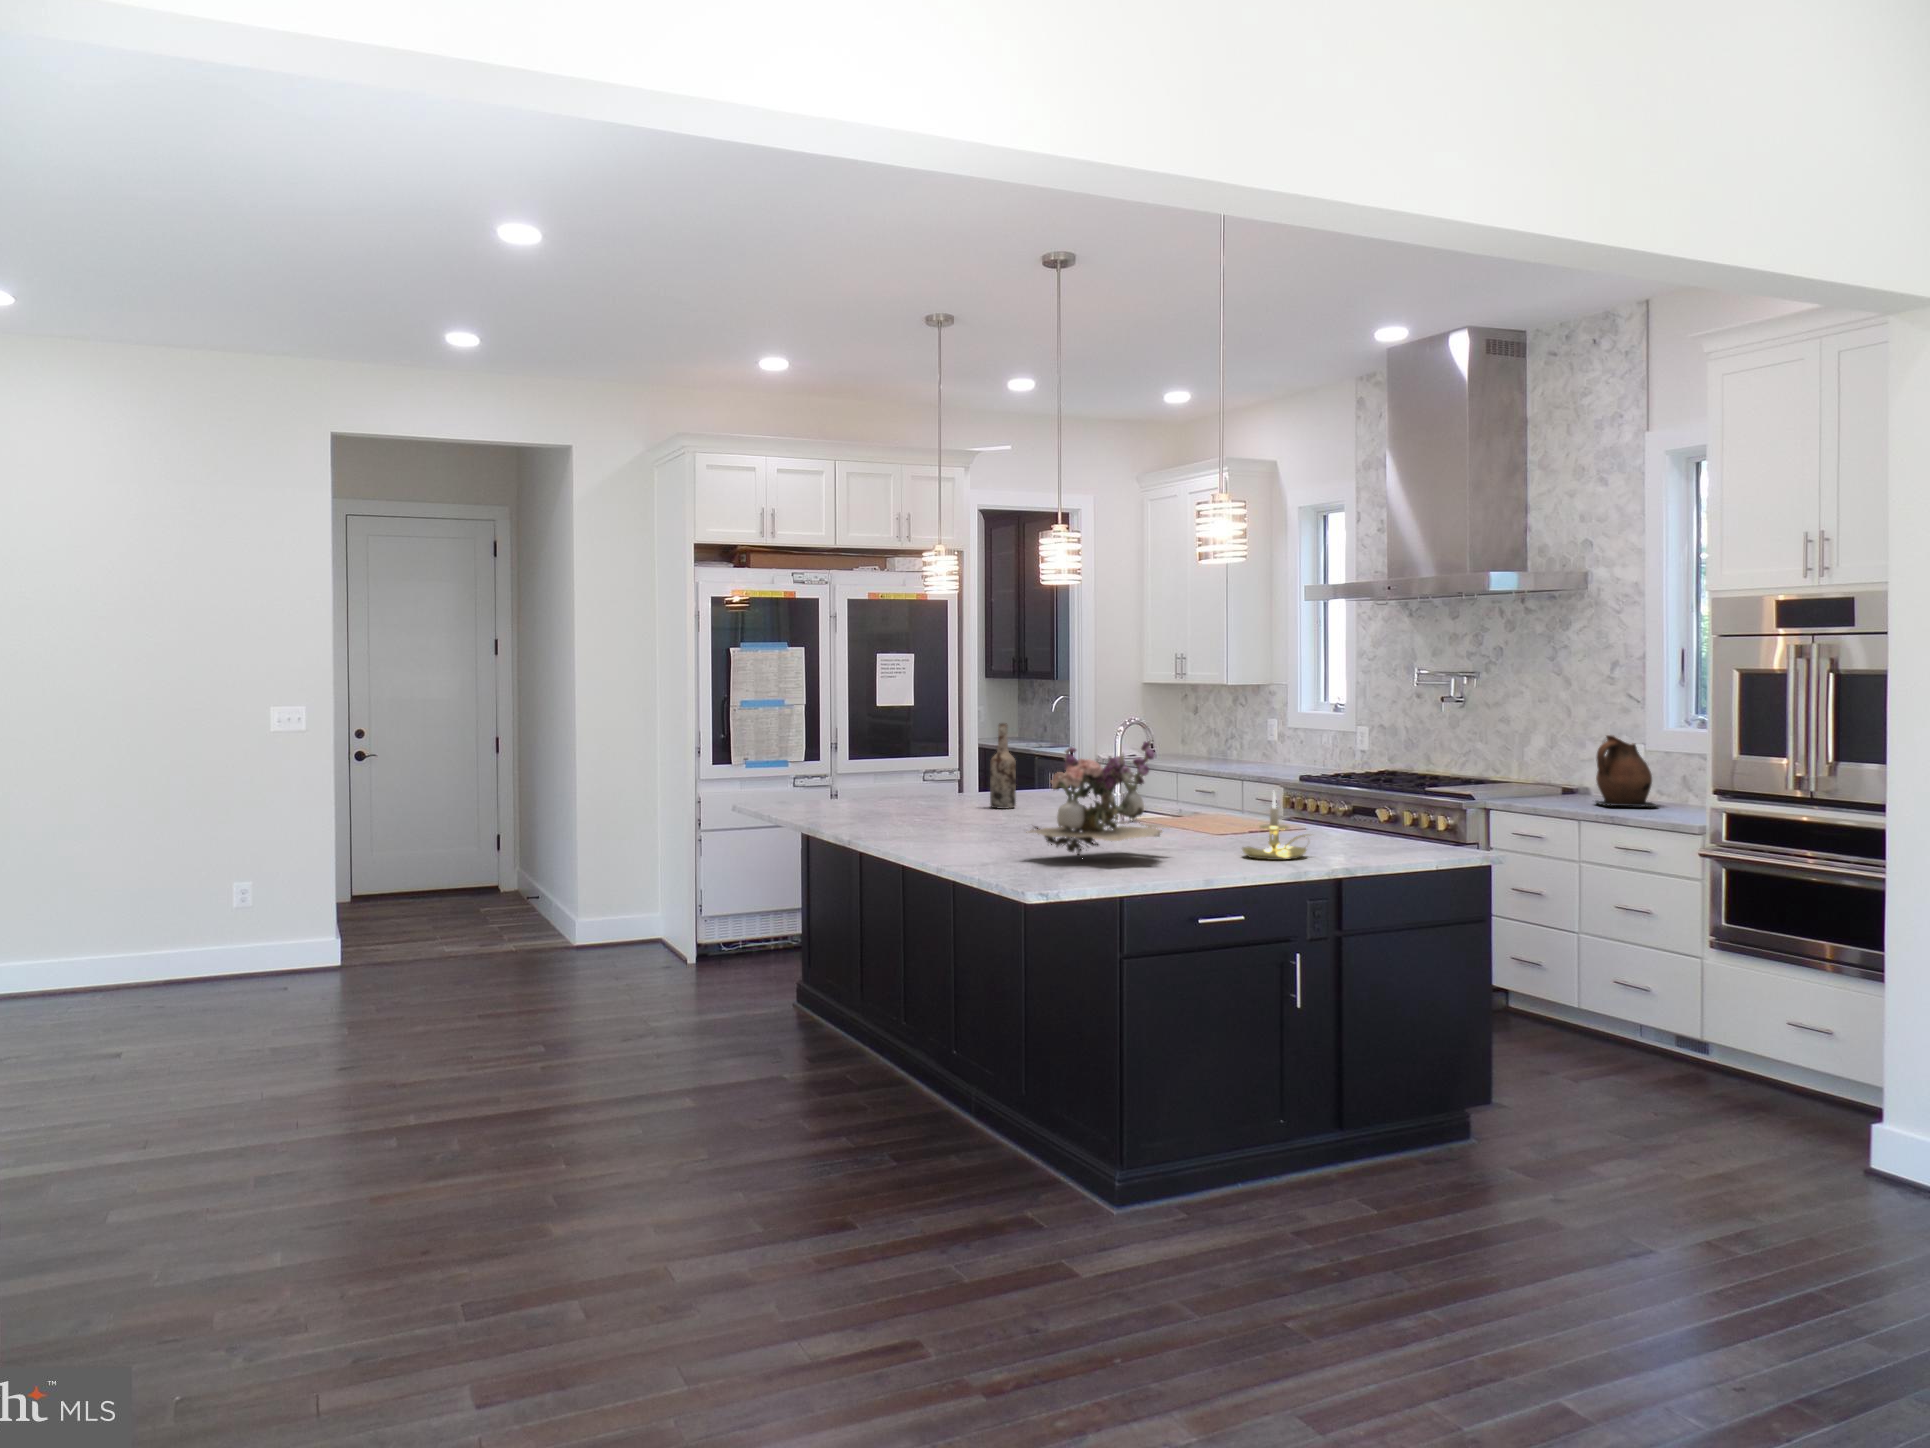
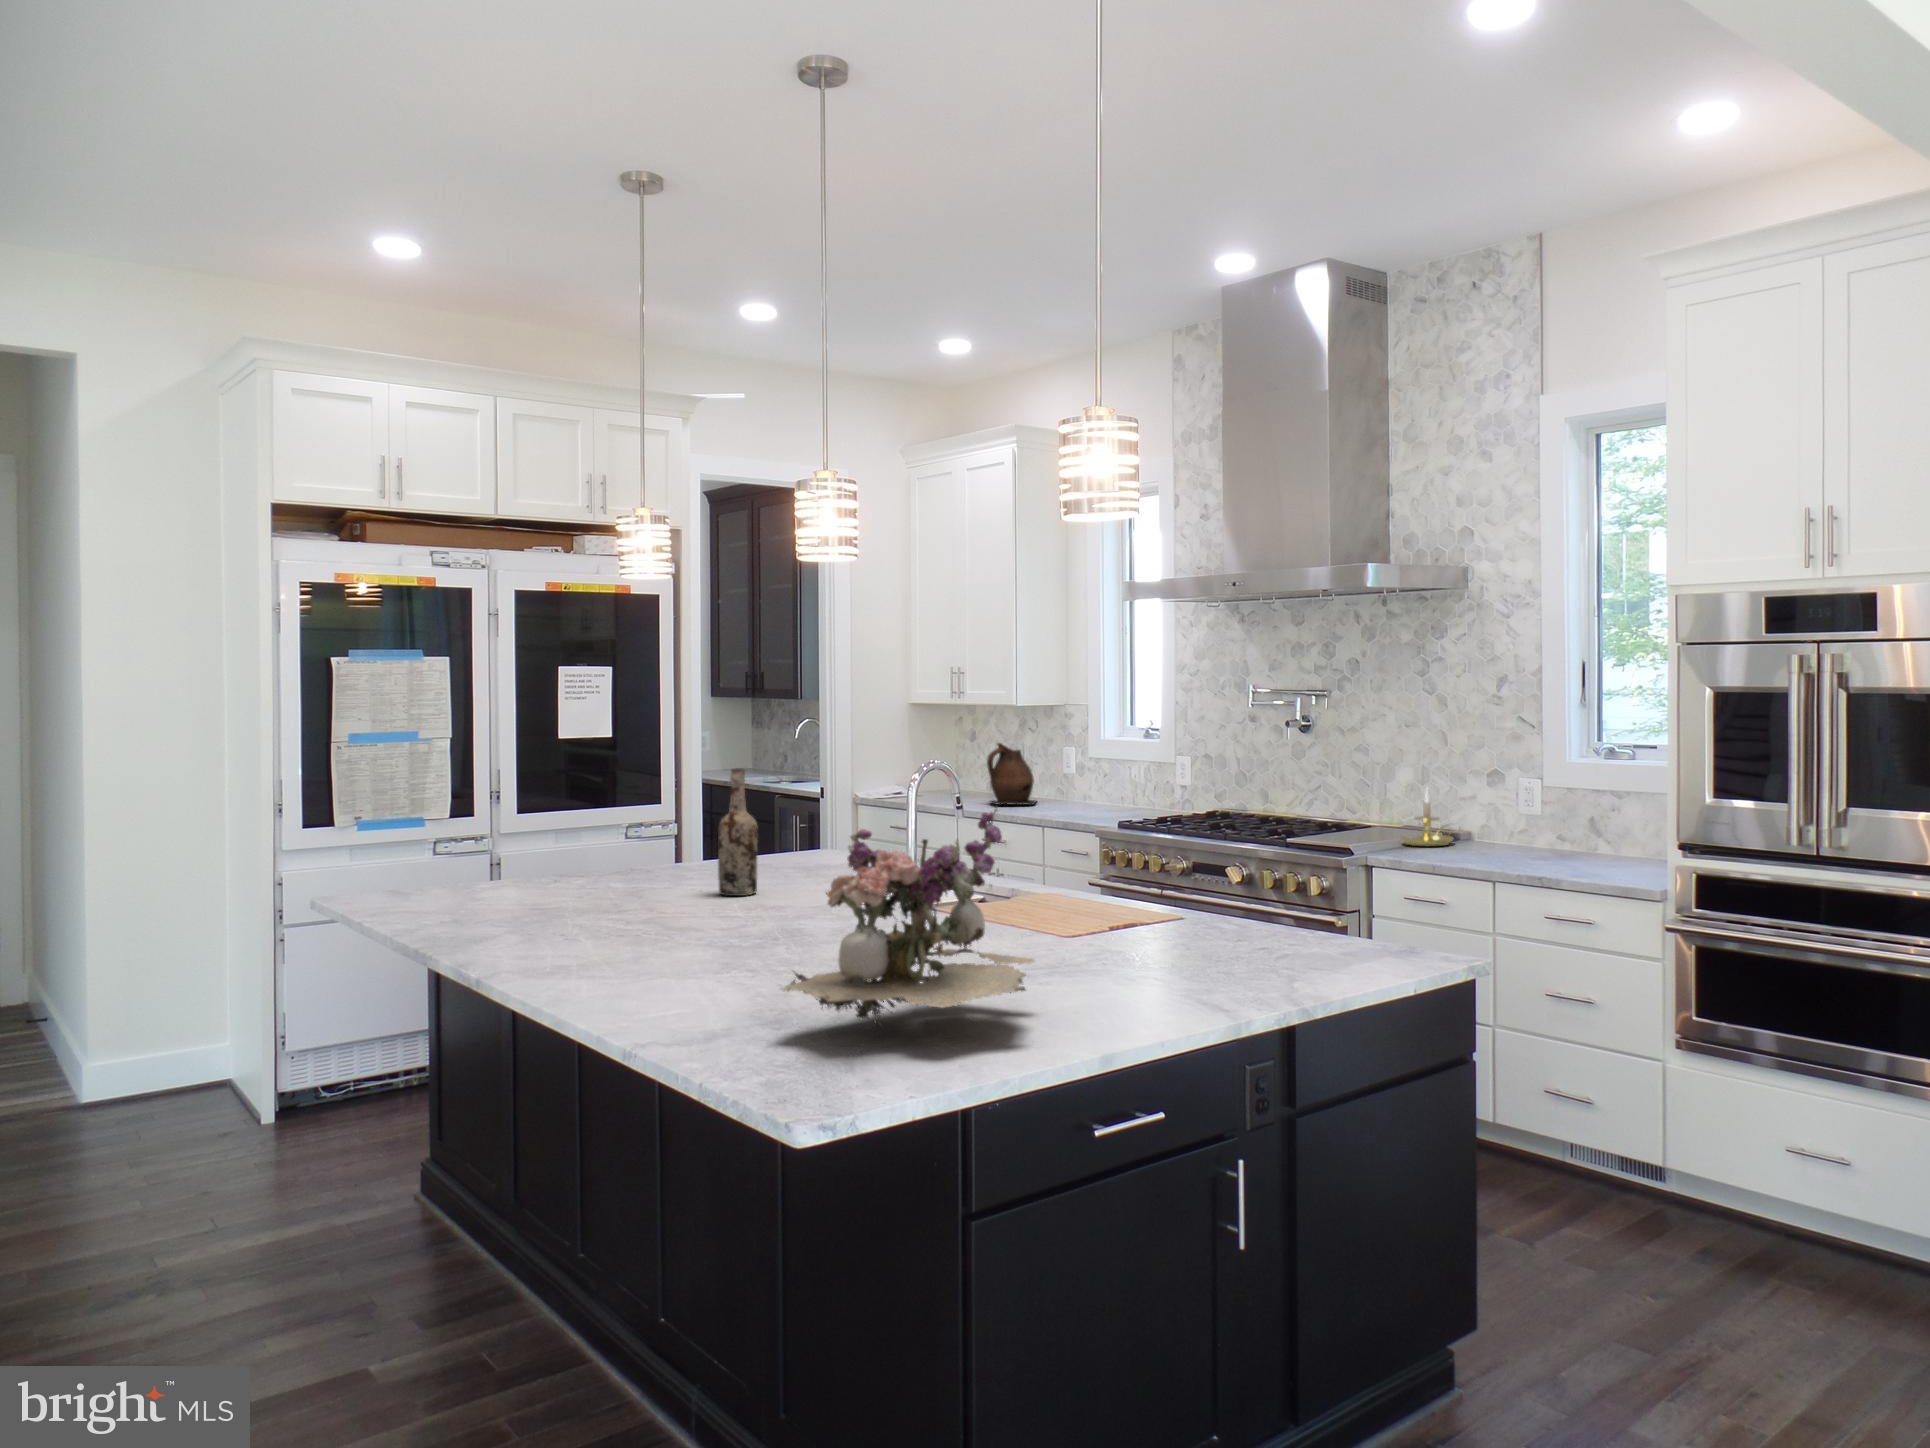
ceramic pitcher: present [1596,735,1656,807] -> present [987,743,1036,805]
candle holder: present [1242,793,1307,860] -> present [1401,788,1453,846]

